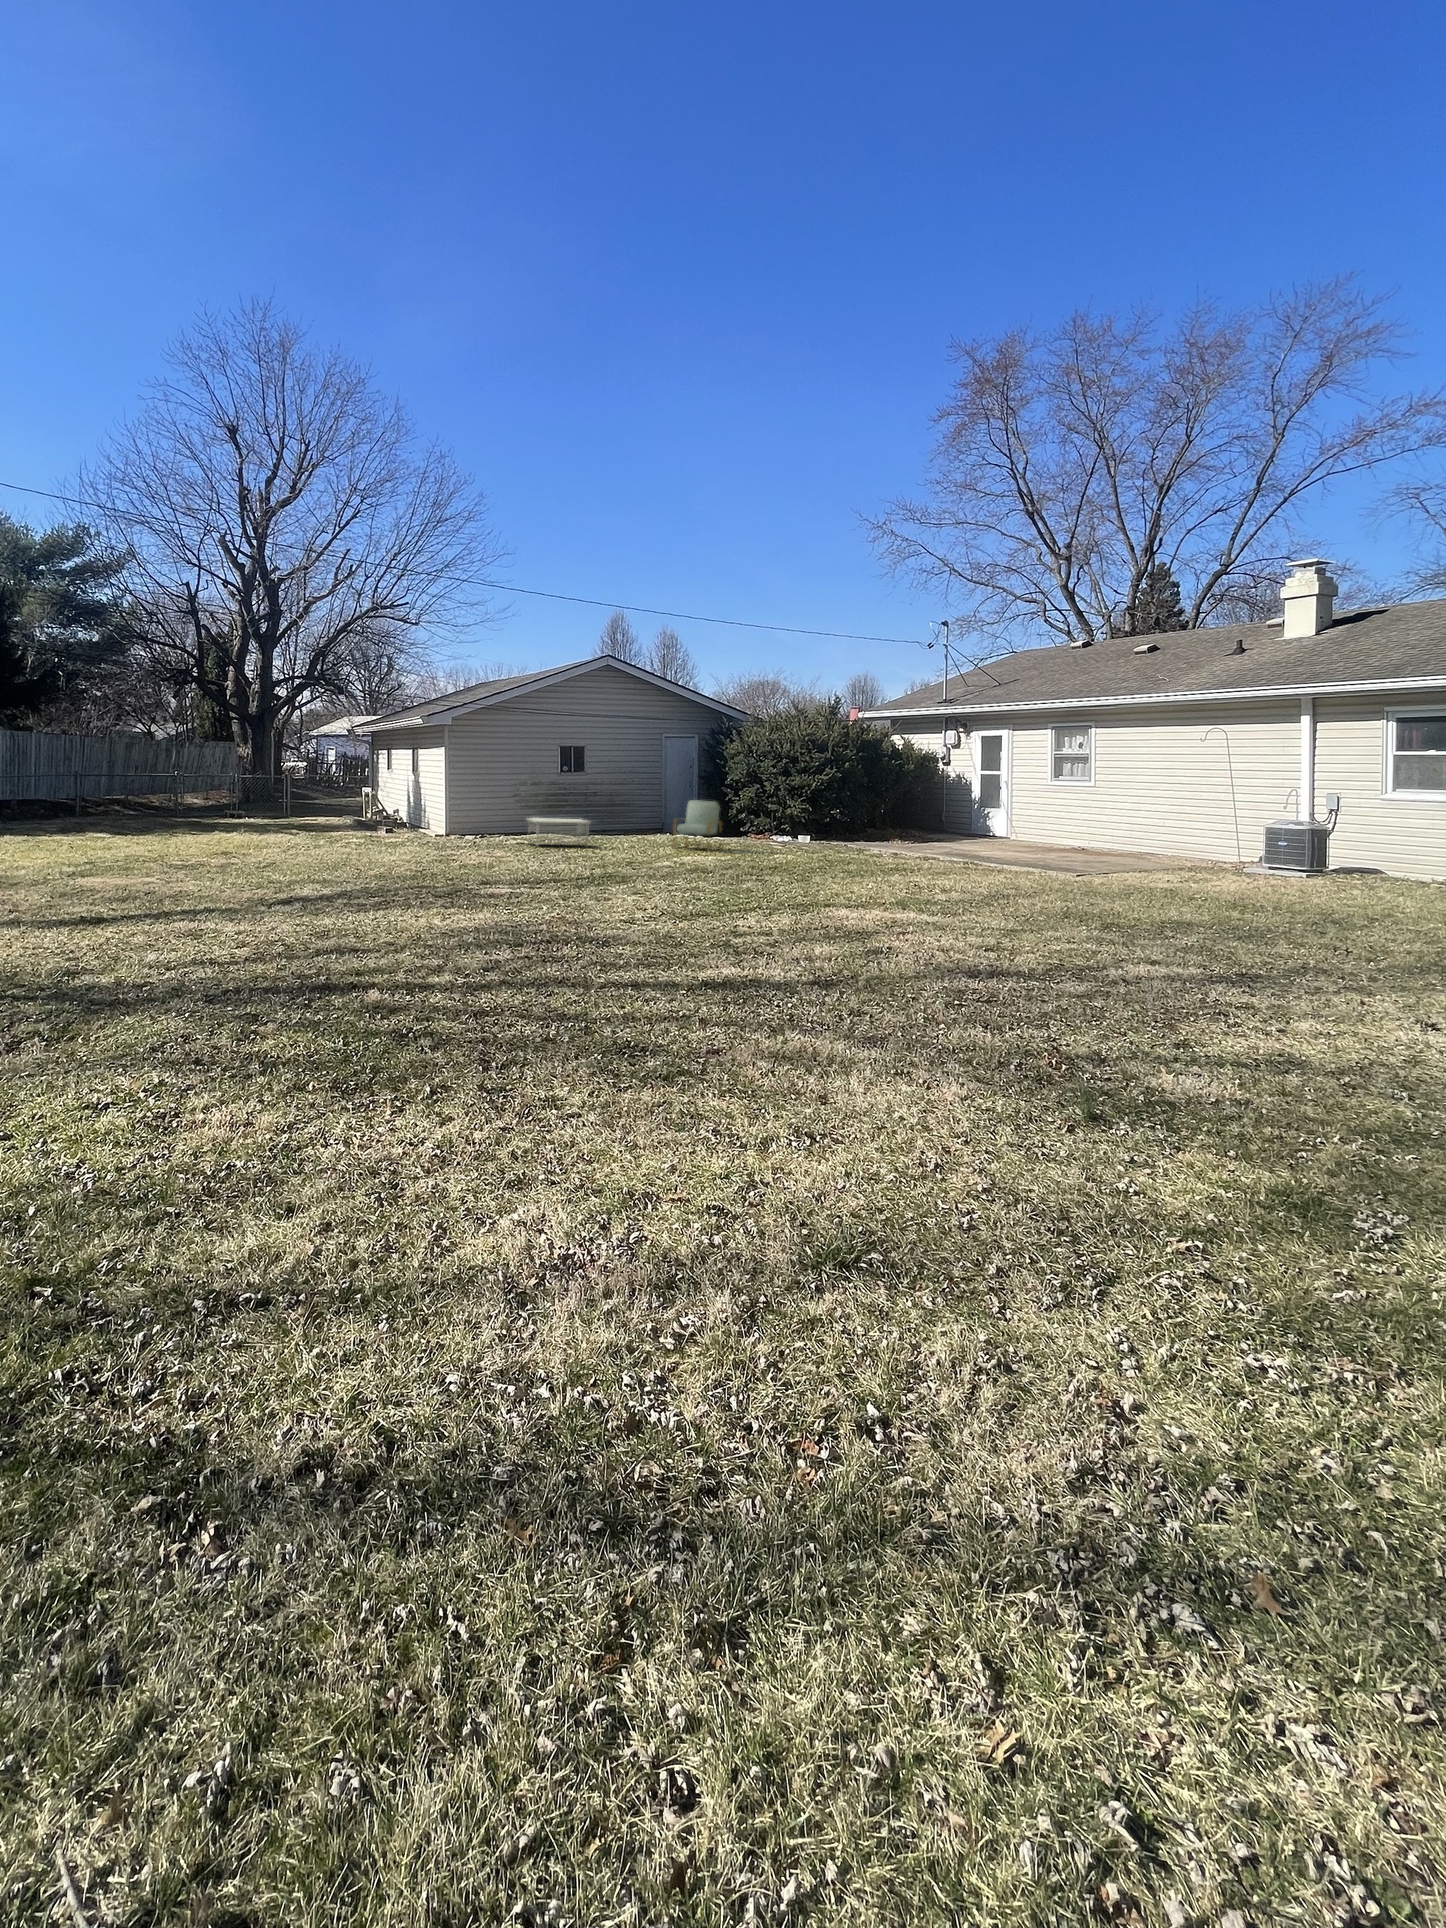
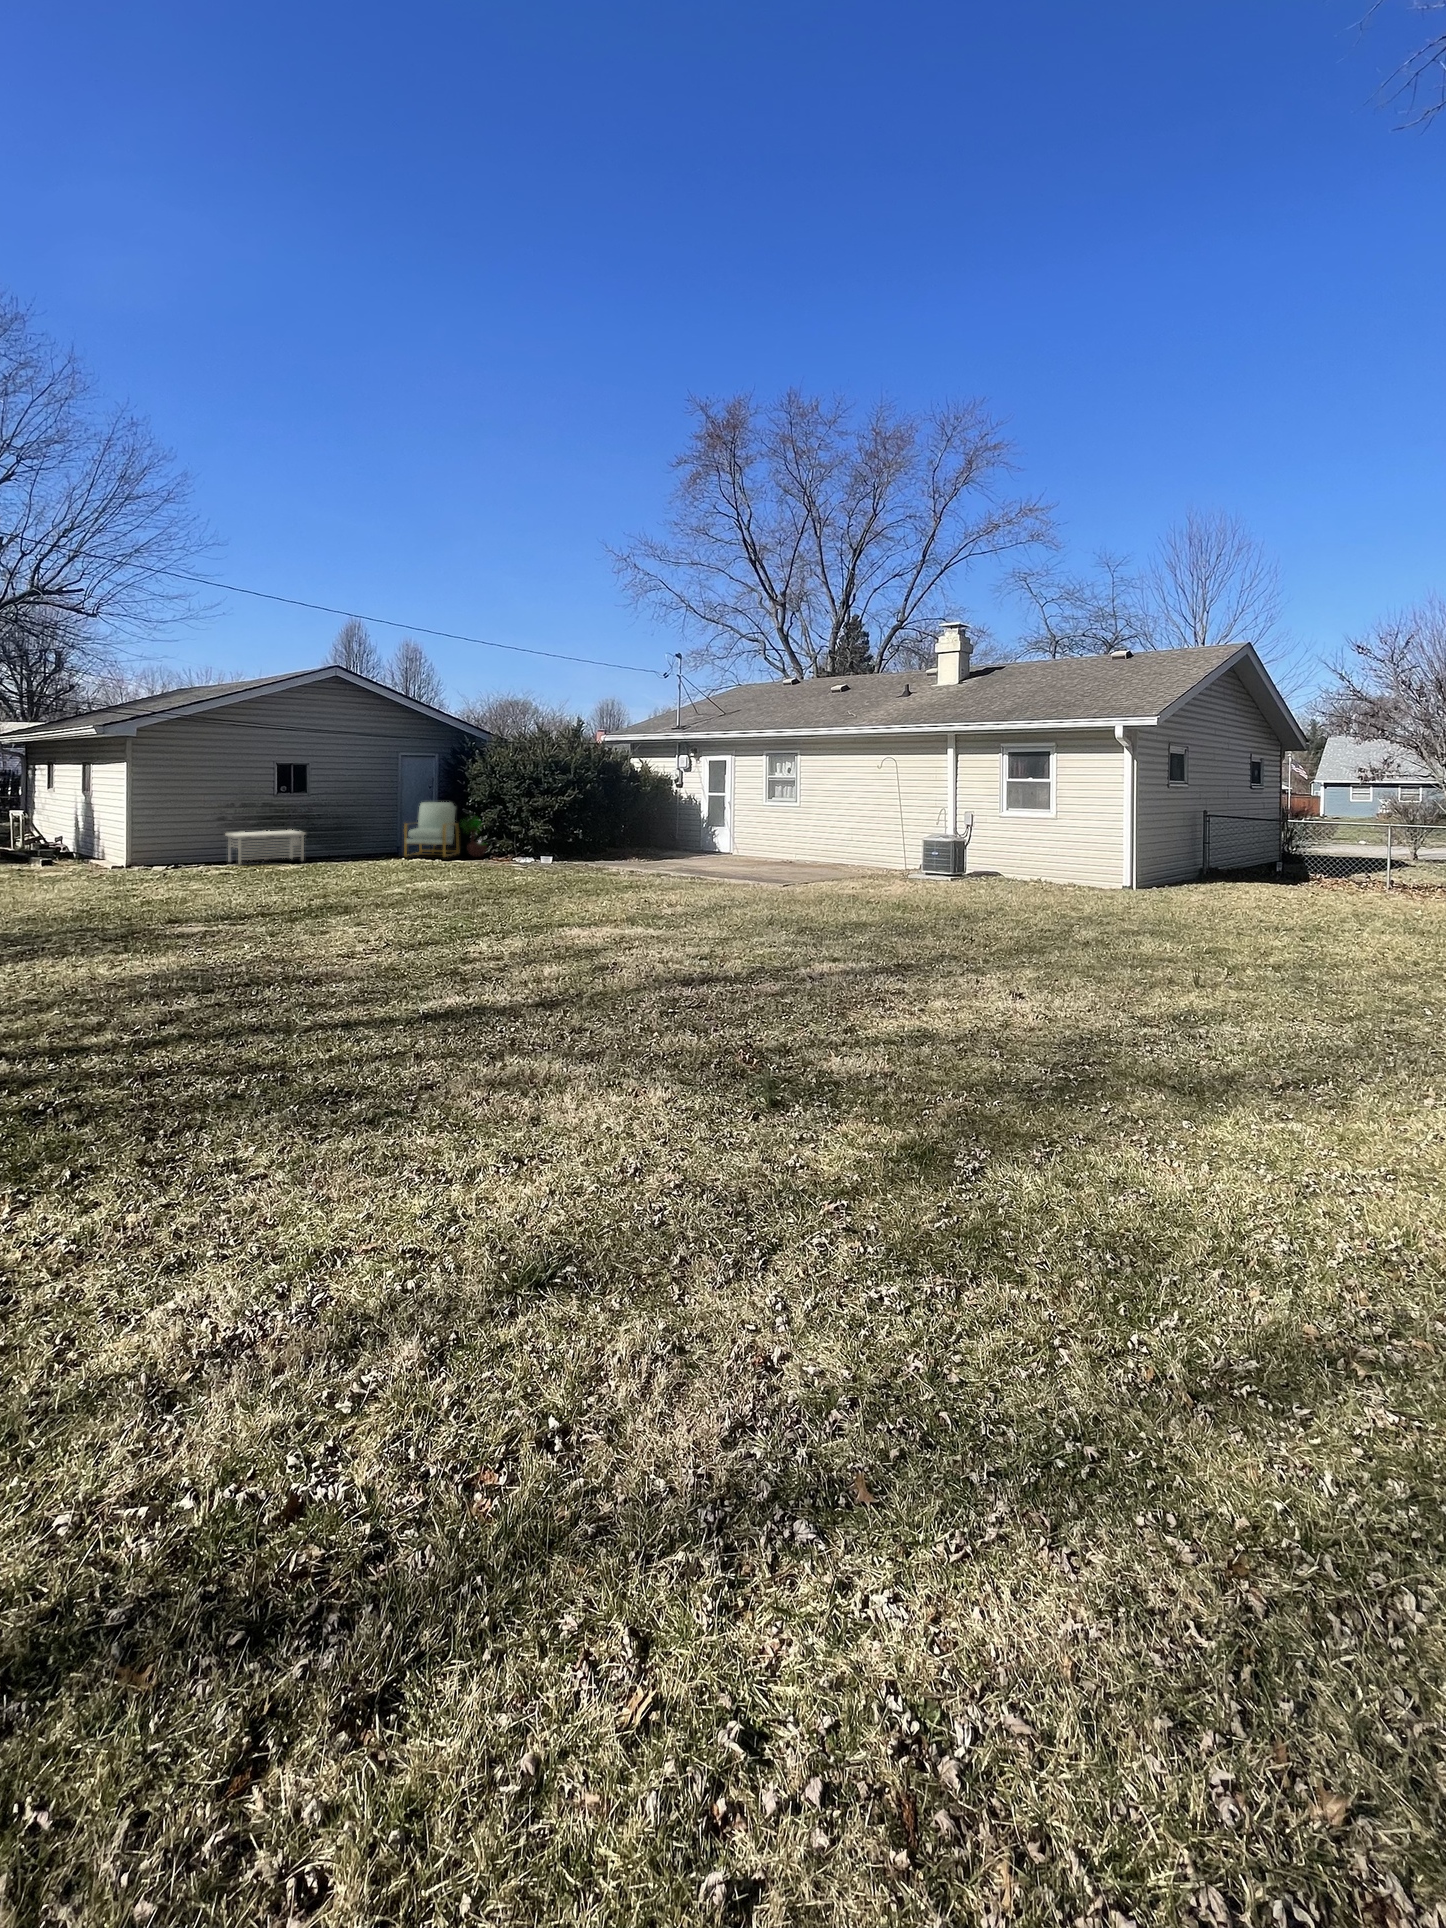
potted tree: none [722,812,748,854] -> present [462,817,487,857]

